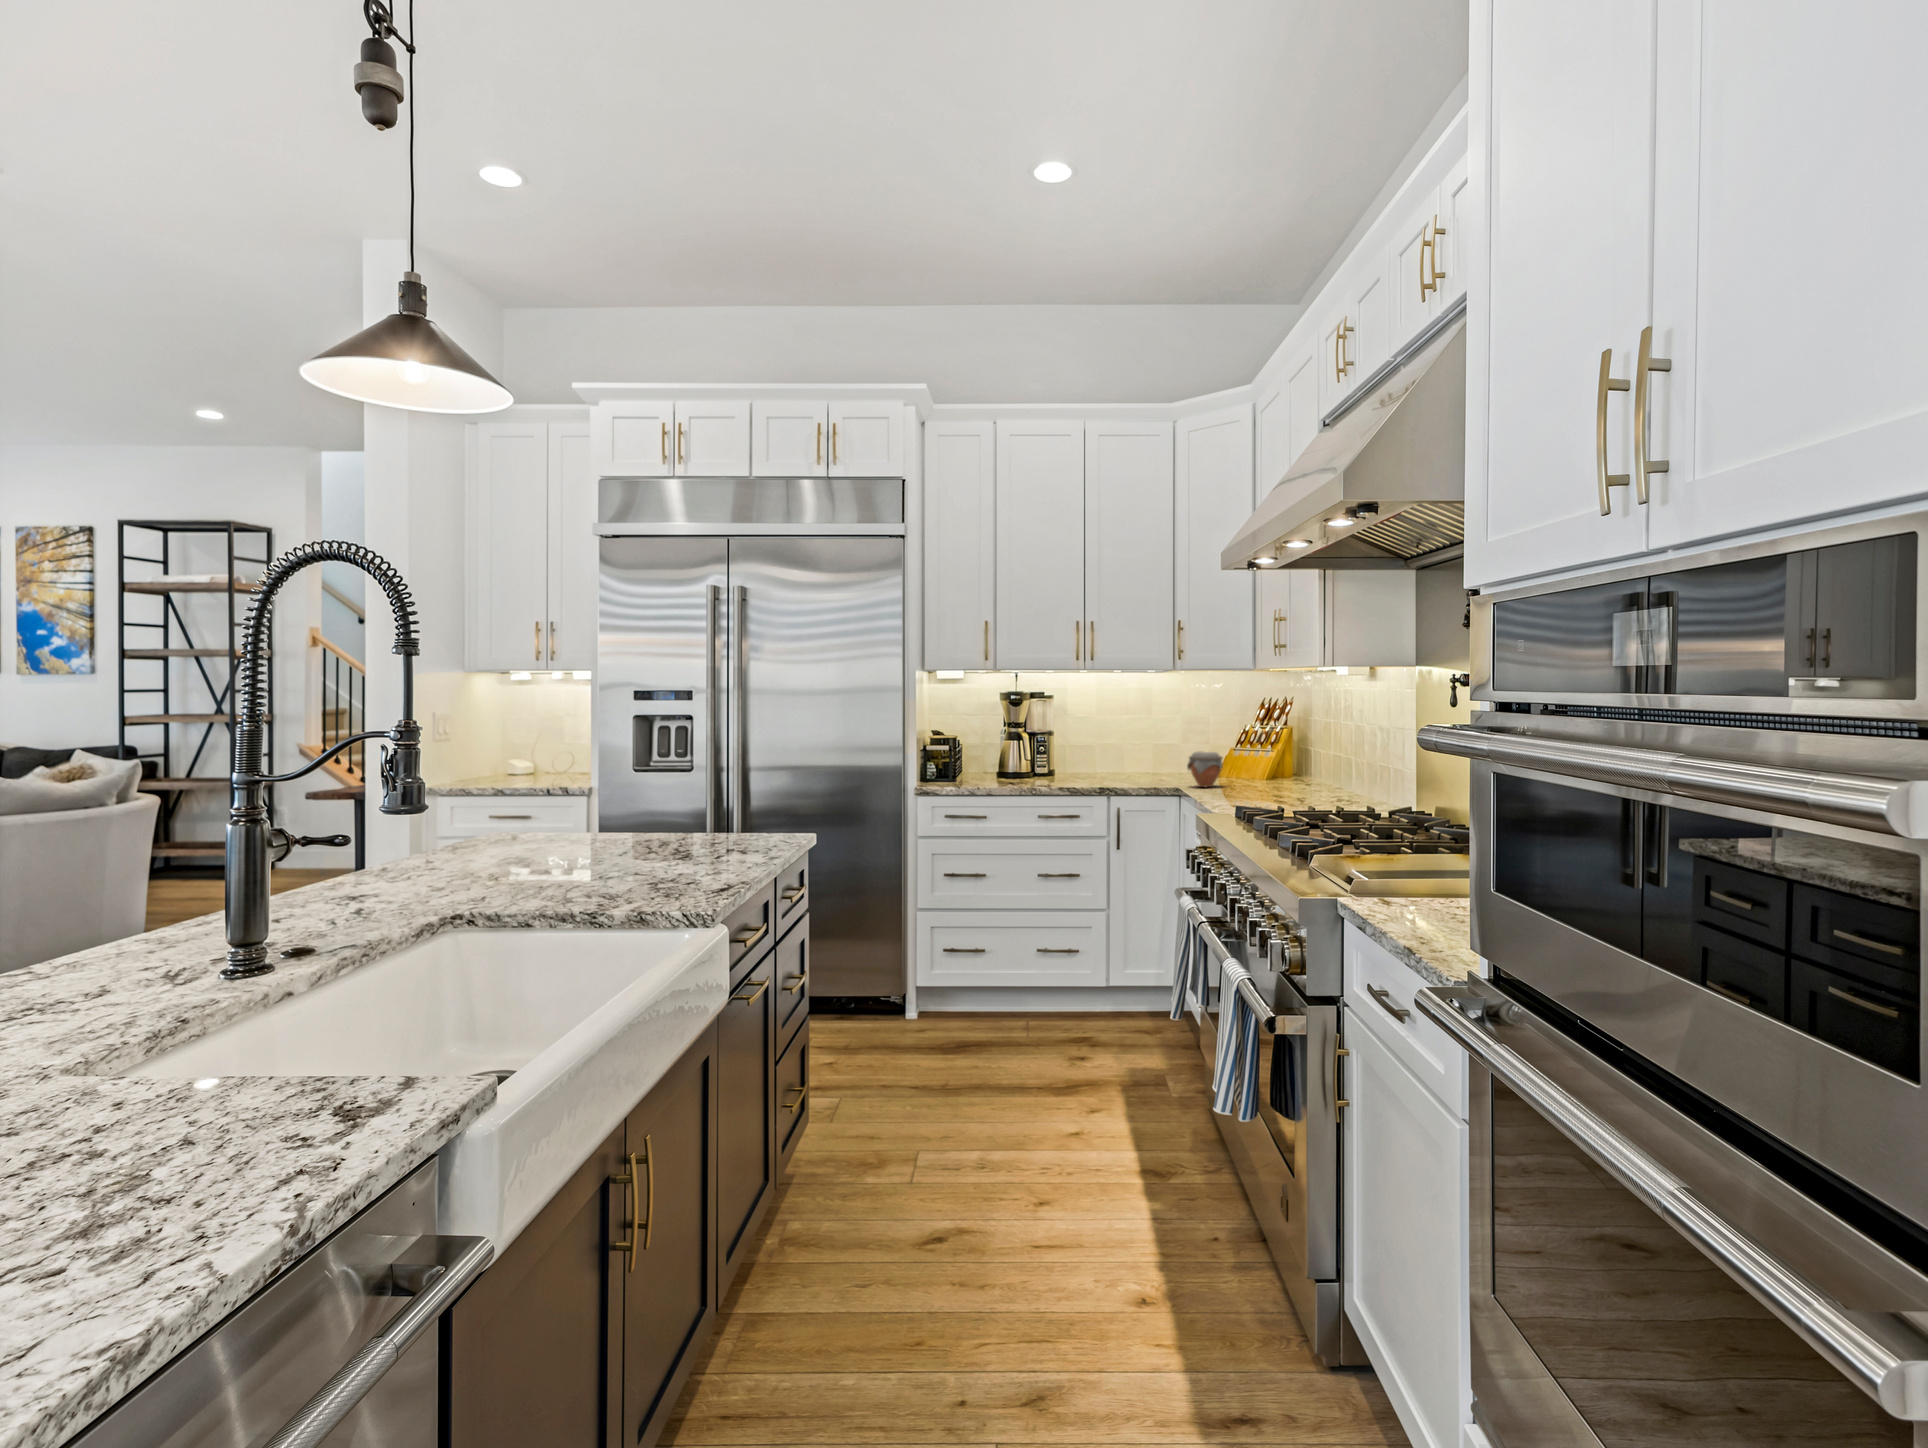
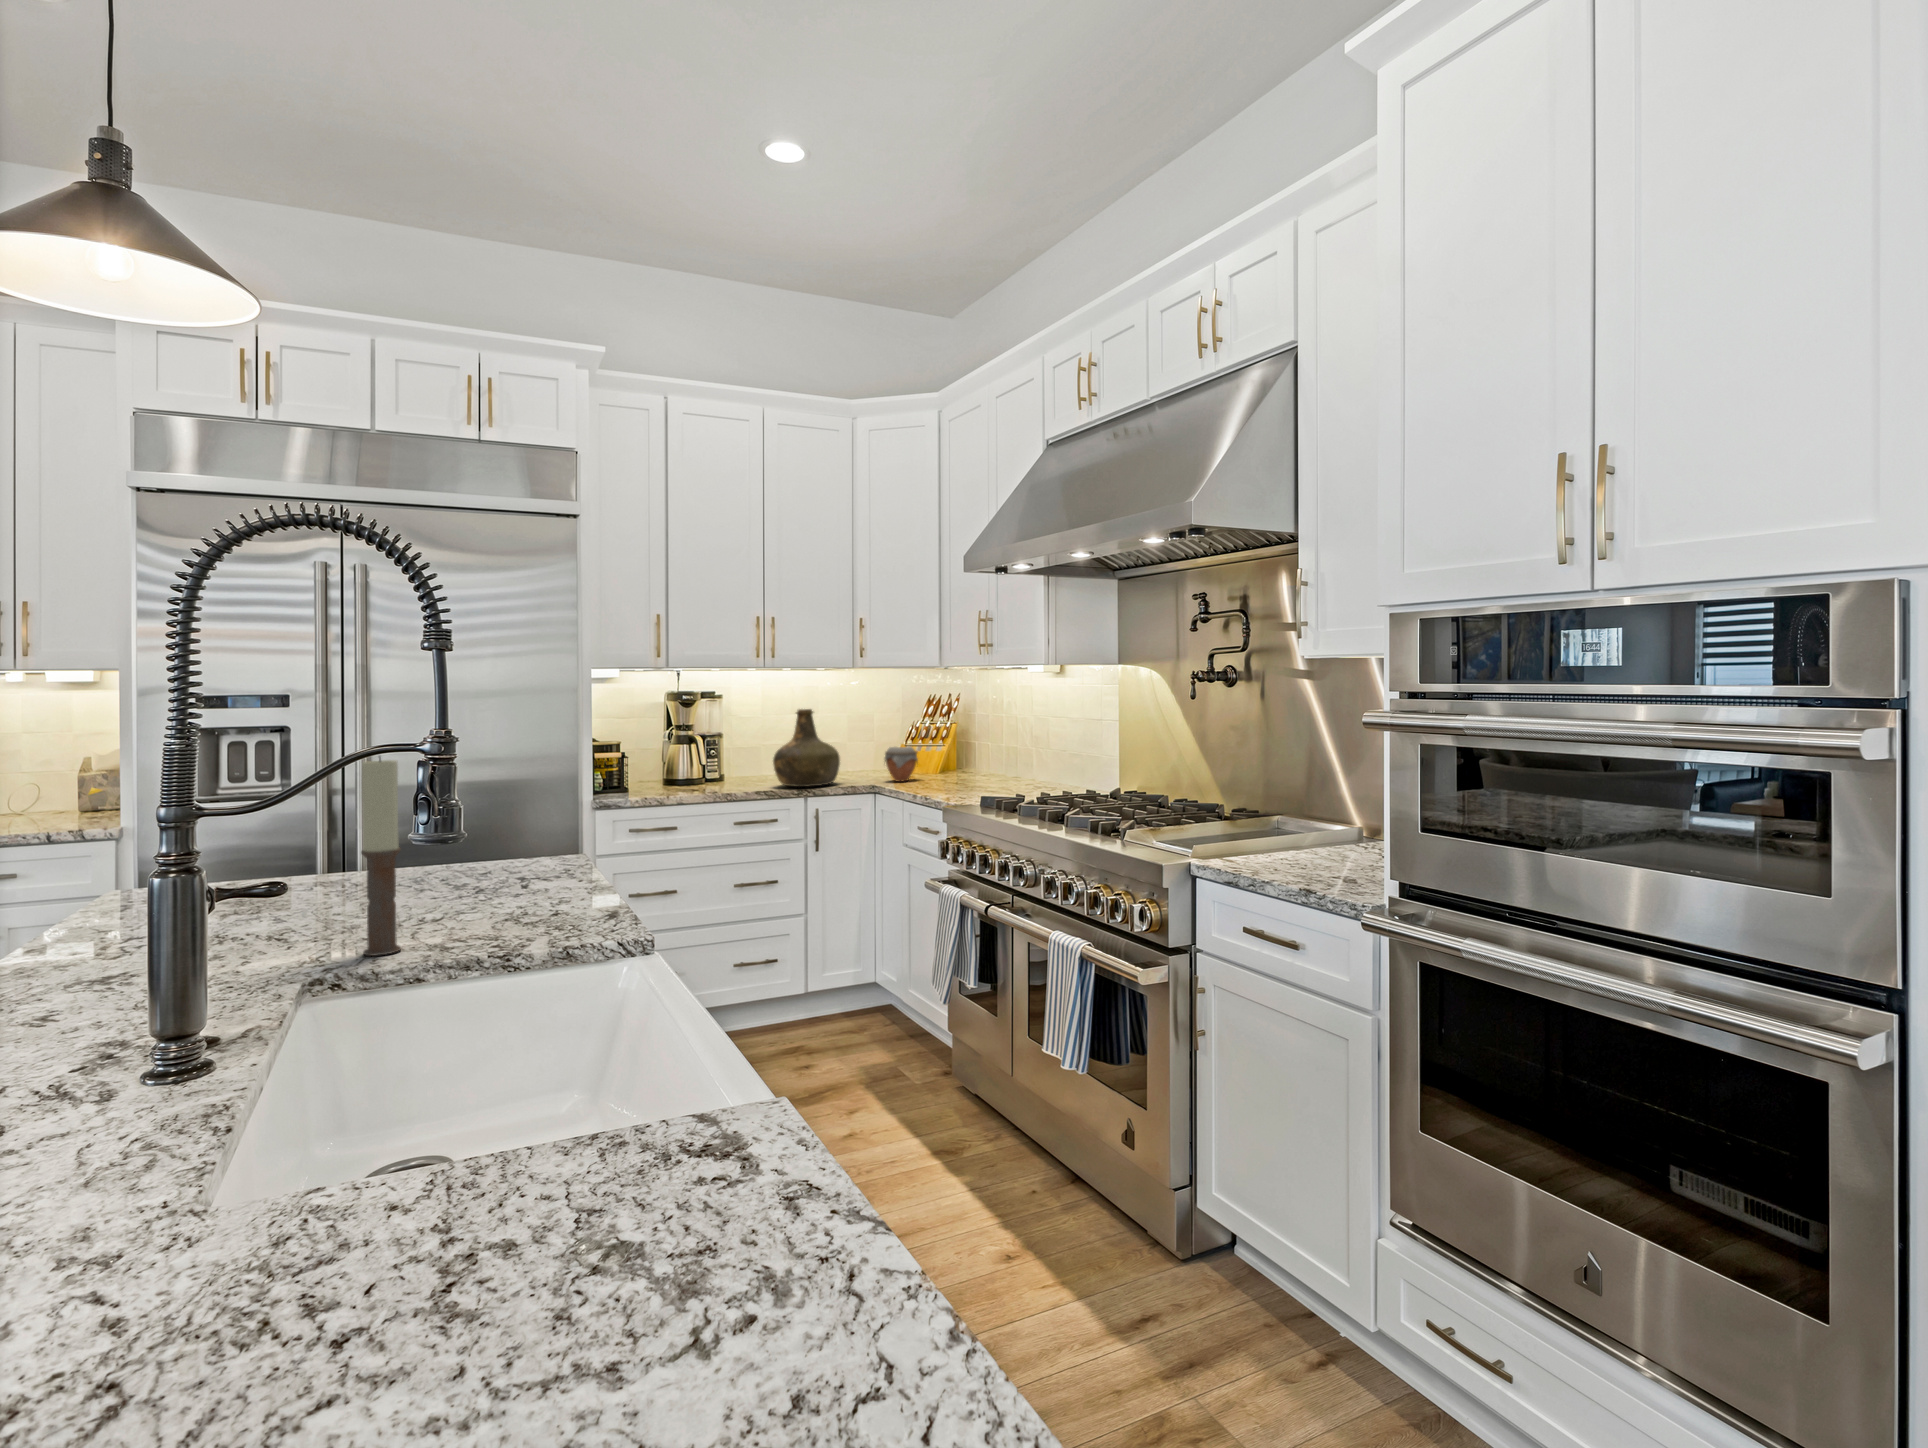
bottle: none [1082,711,1146,787] -> present [773,709,840,787]
candle: none [510,739,540,902] -> present [361,756,401,956]

